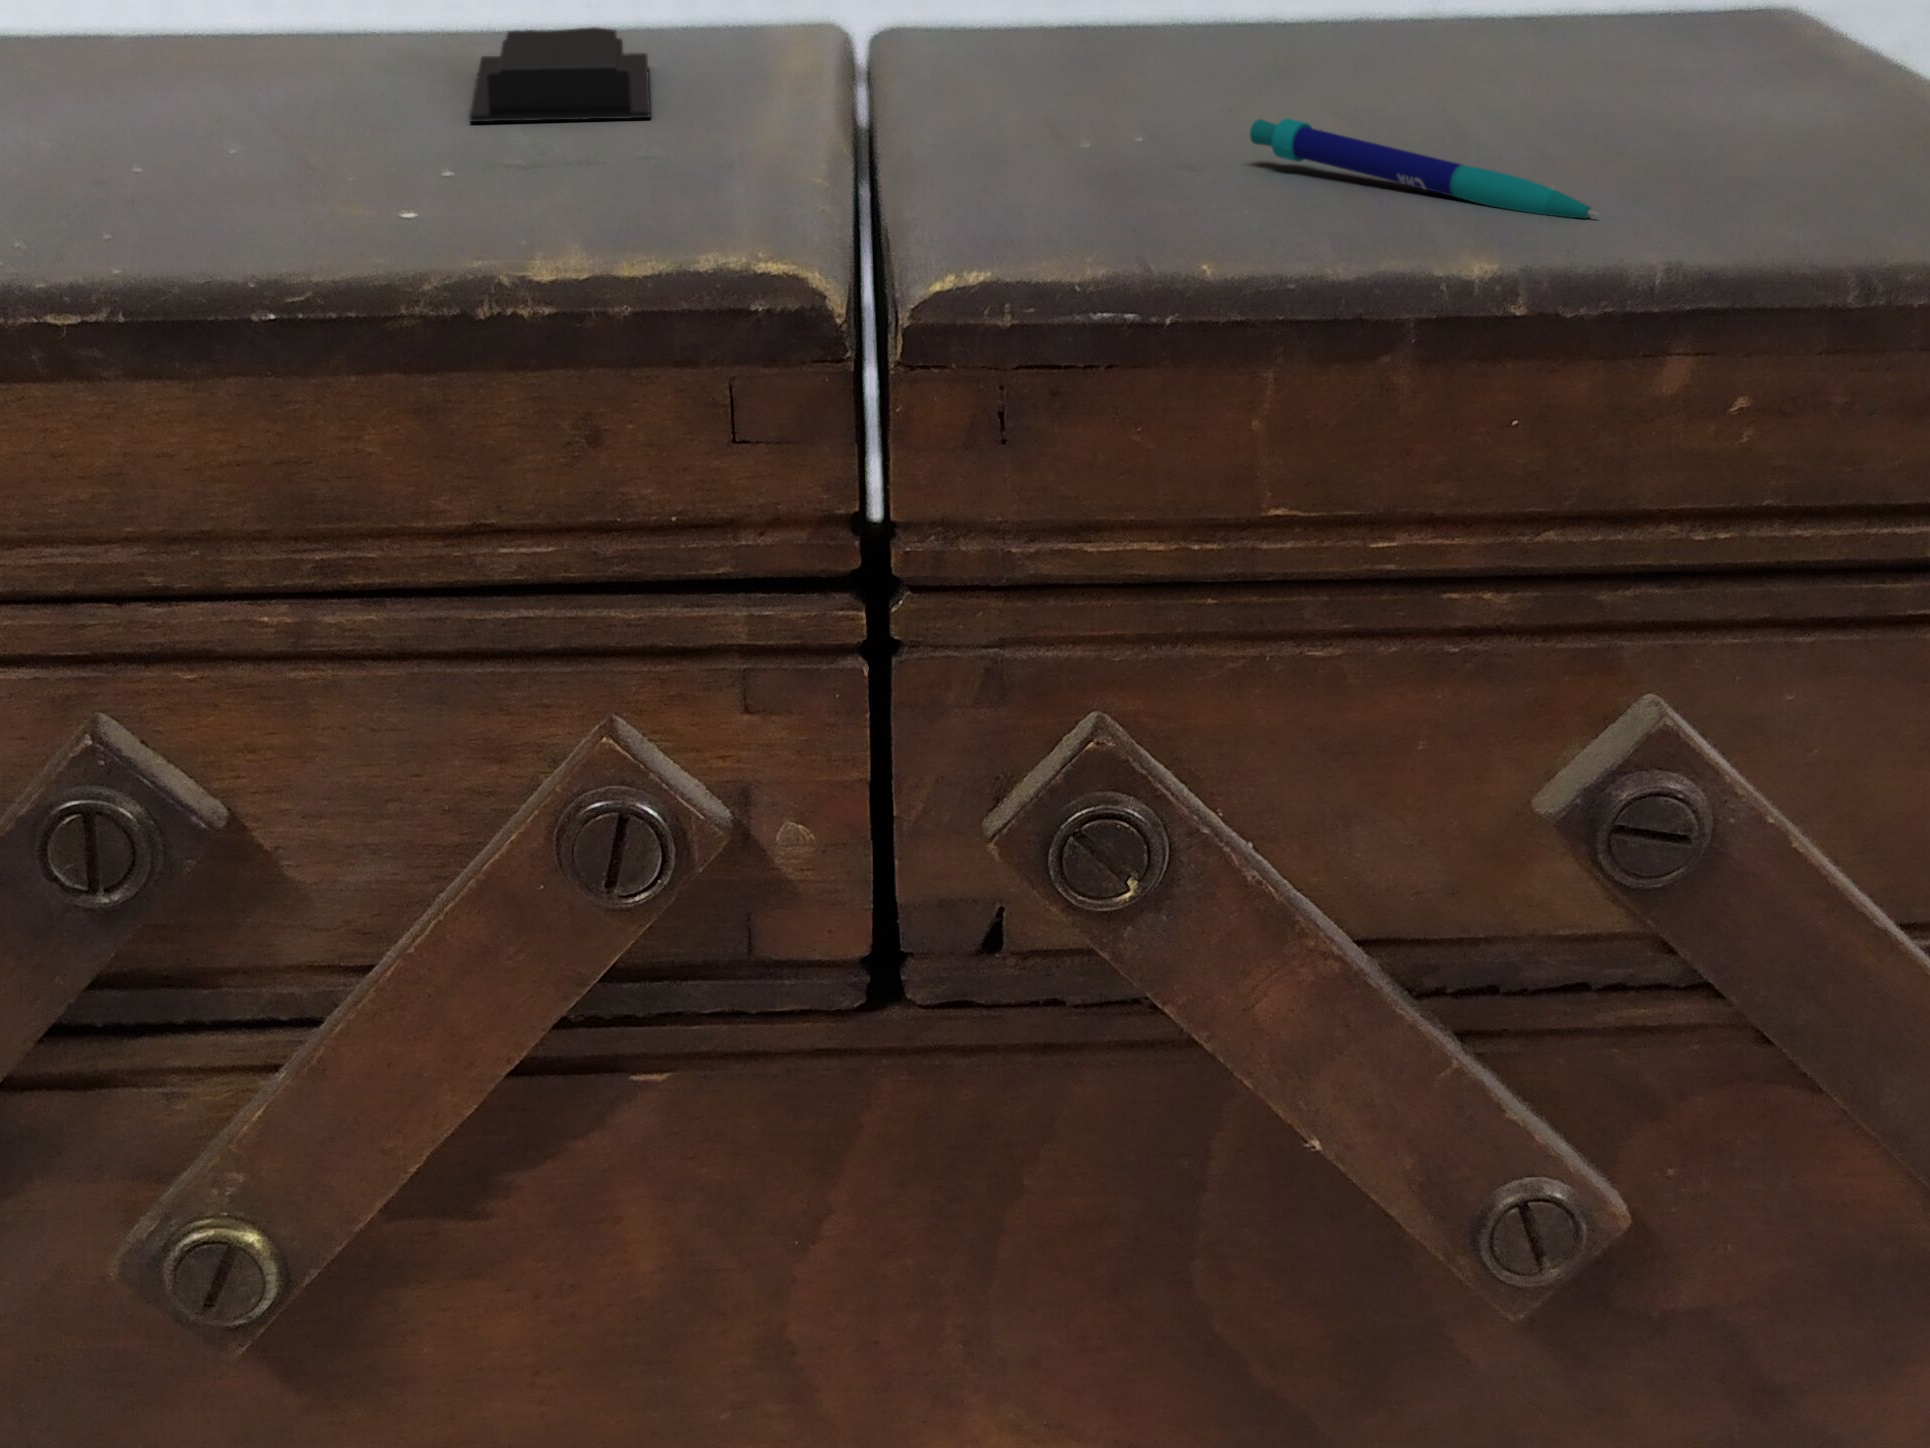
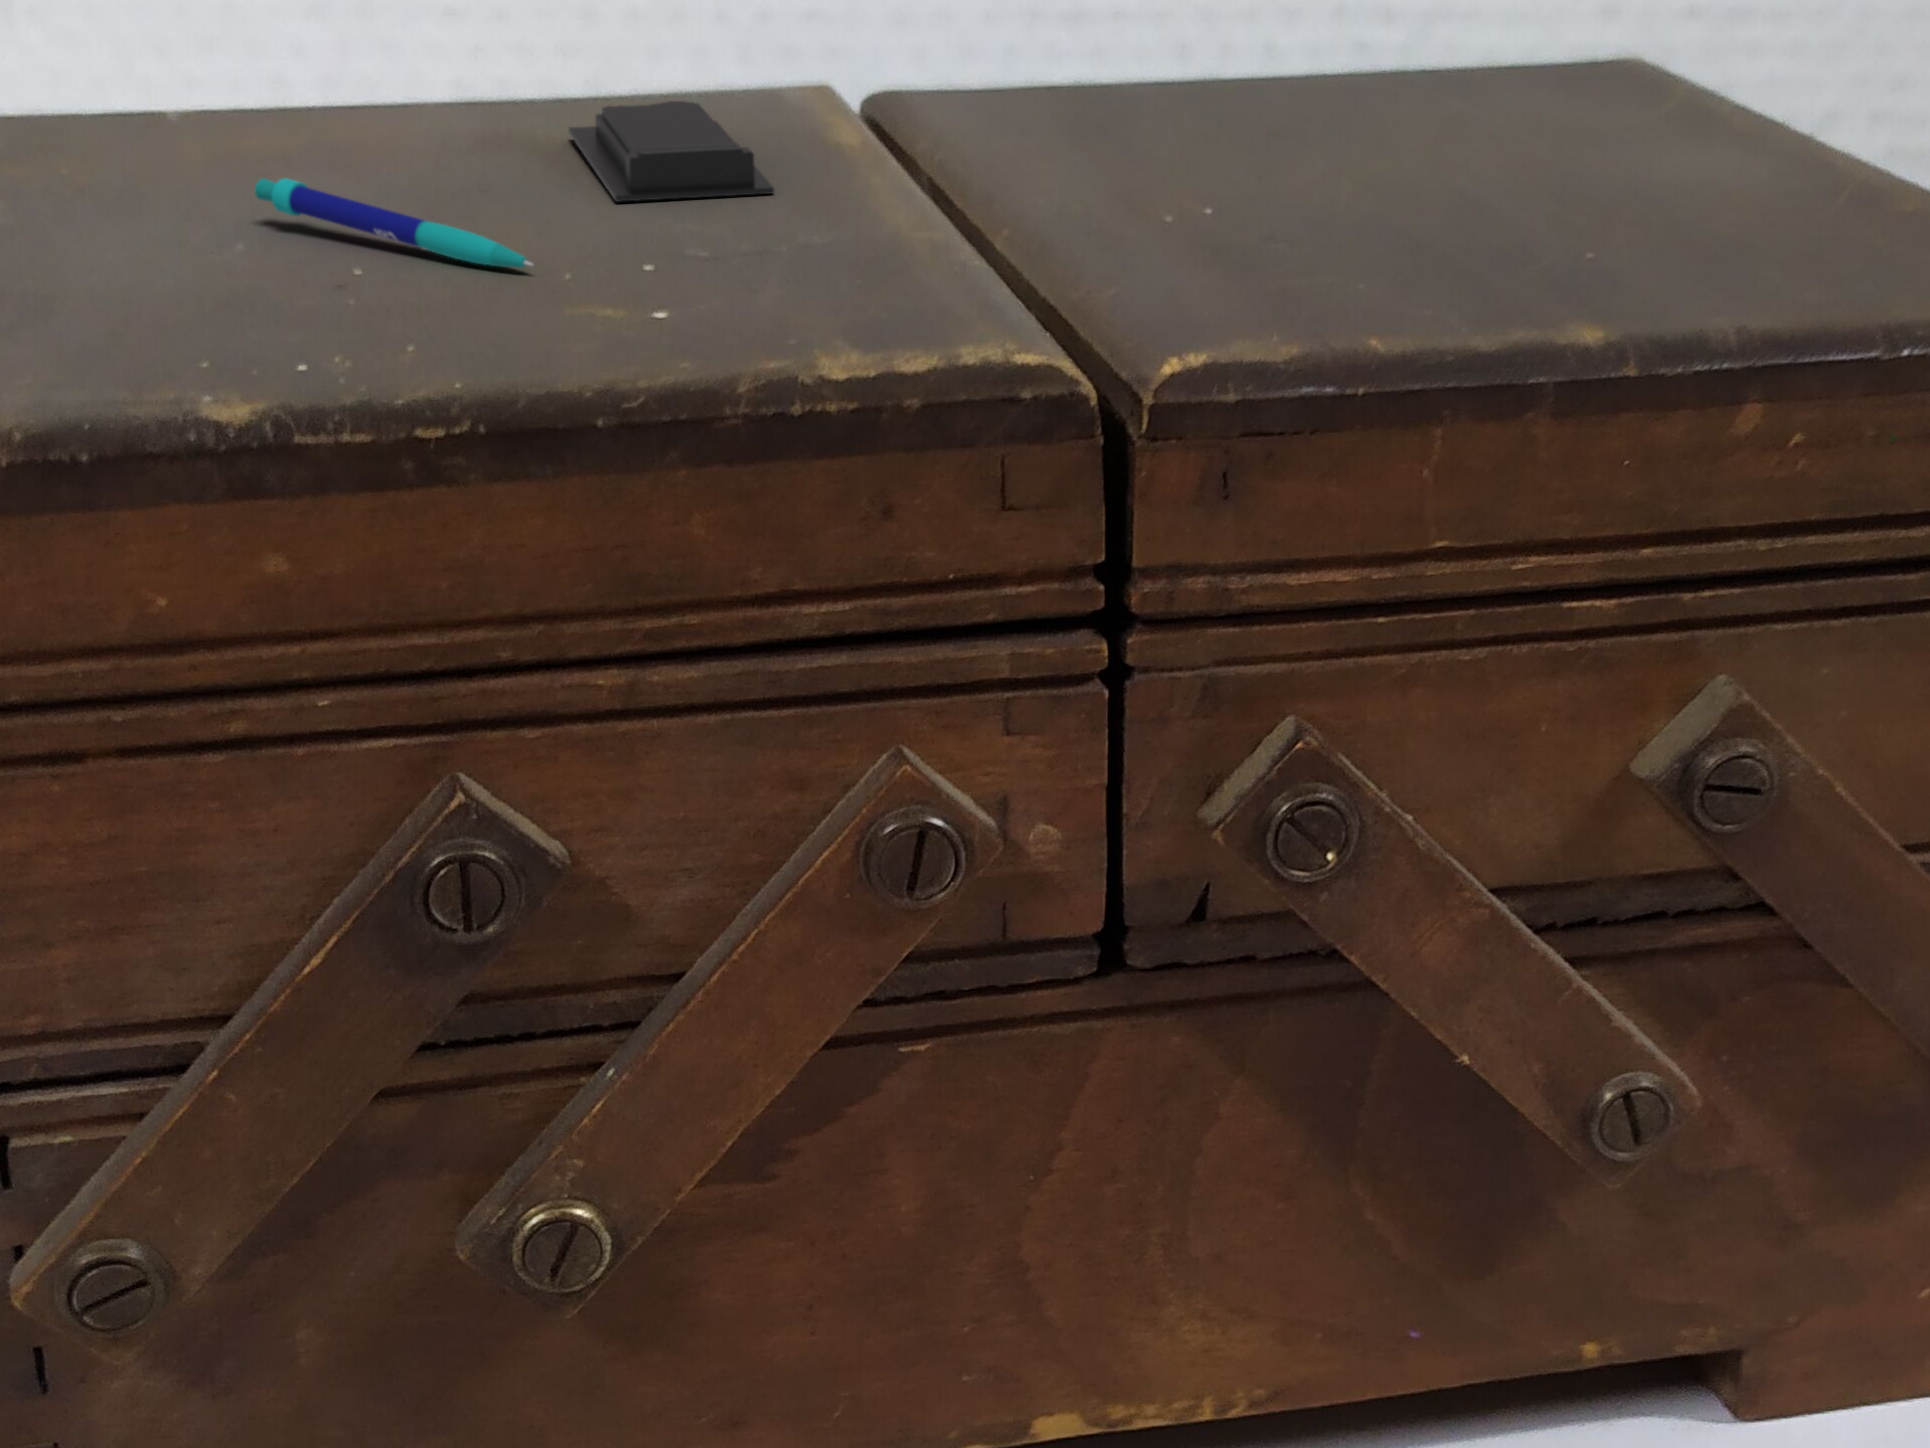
pen: present [1250,118,1599,218] -> present [255,178,533,268]

